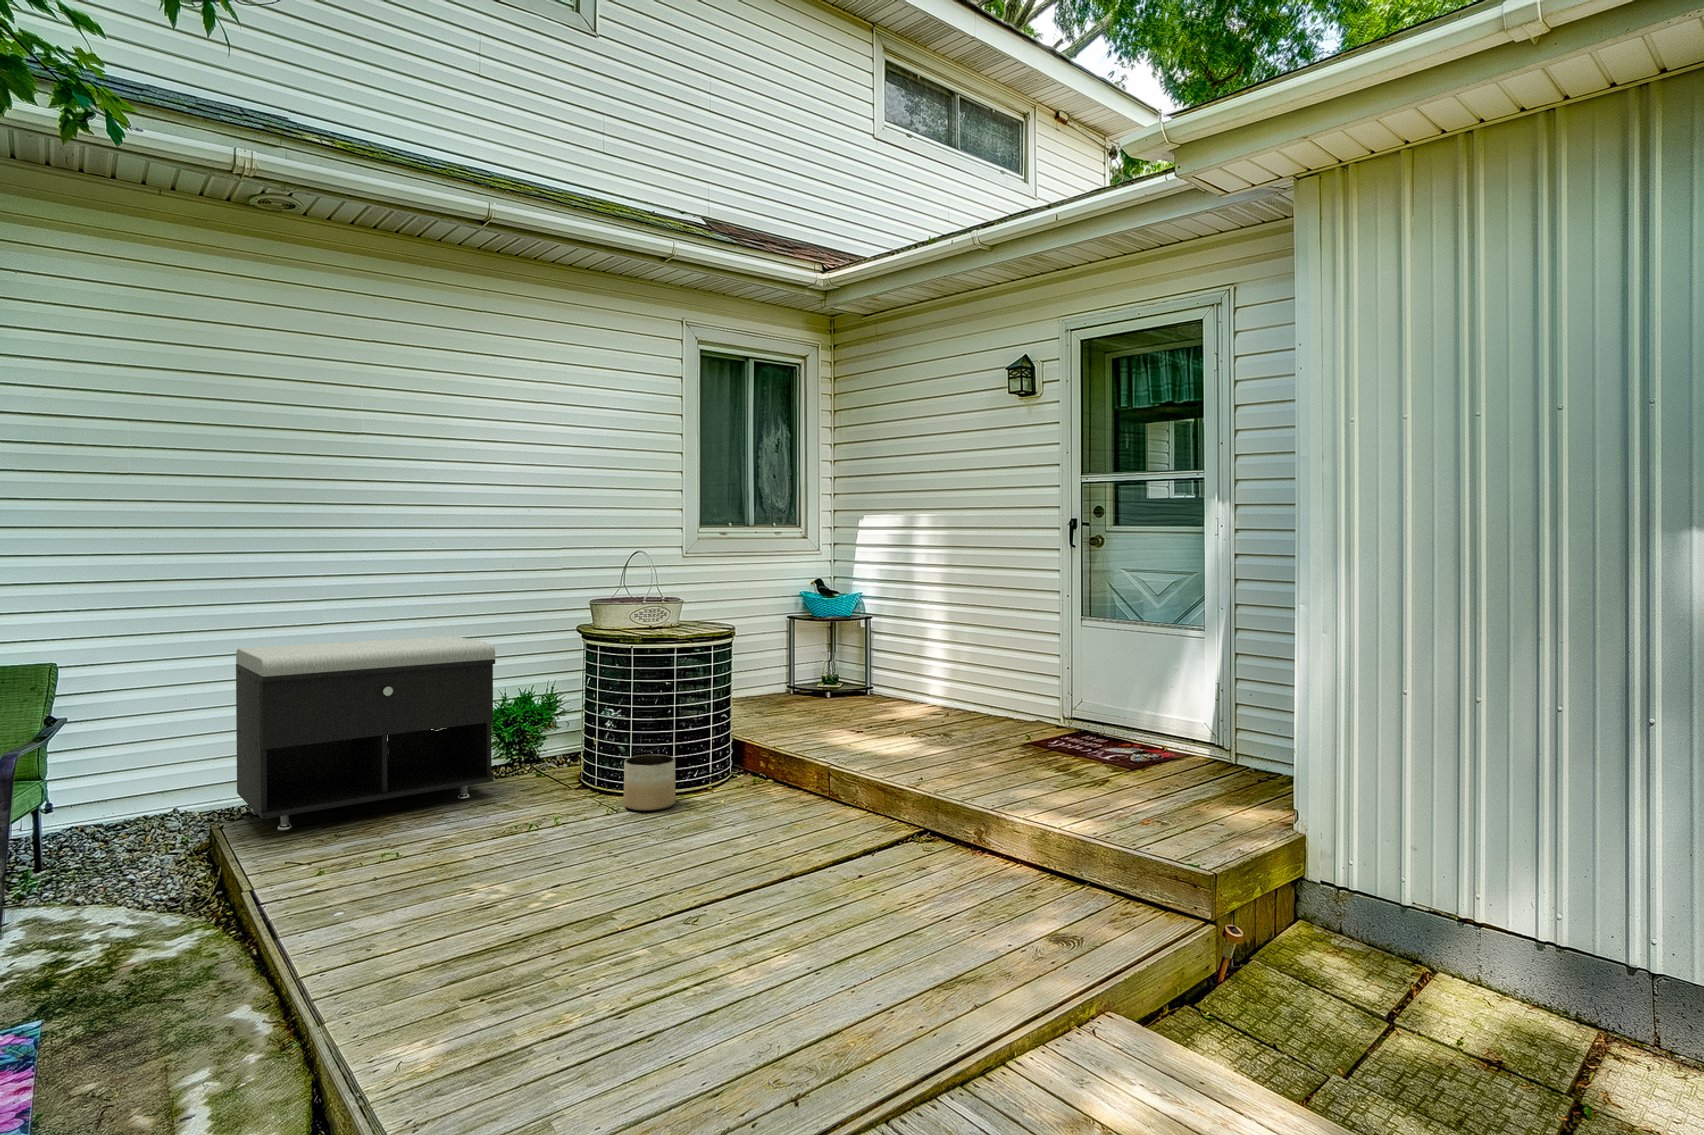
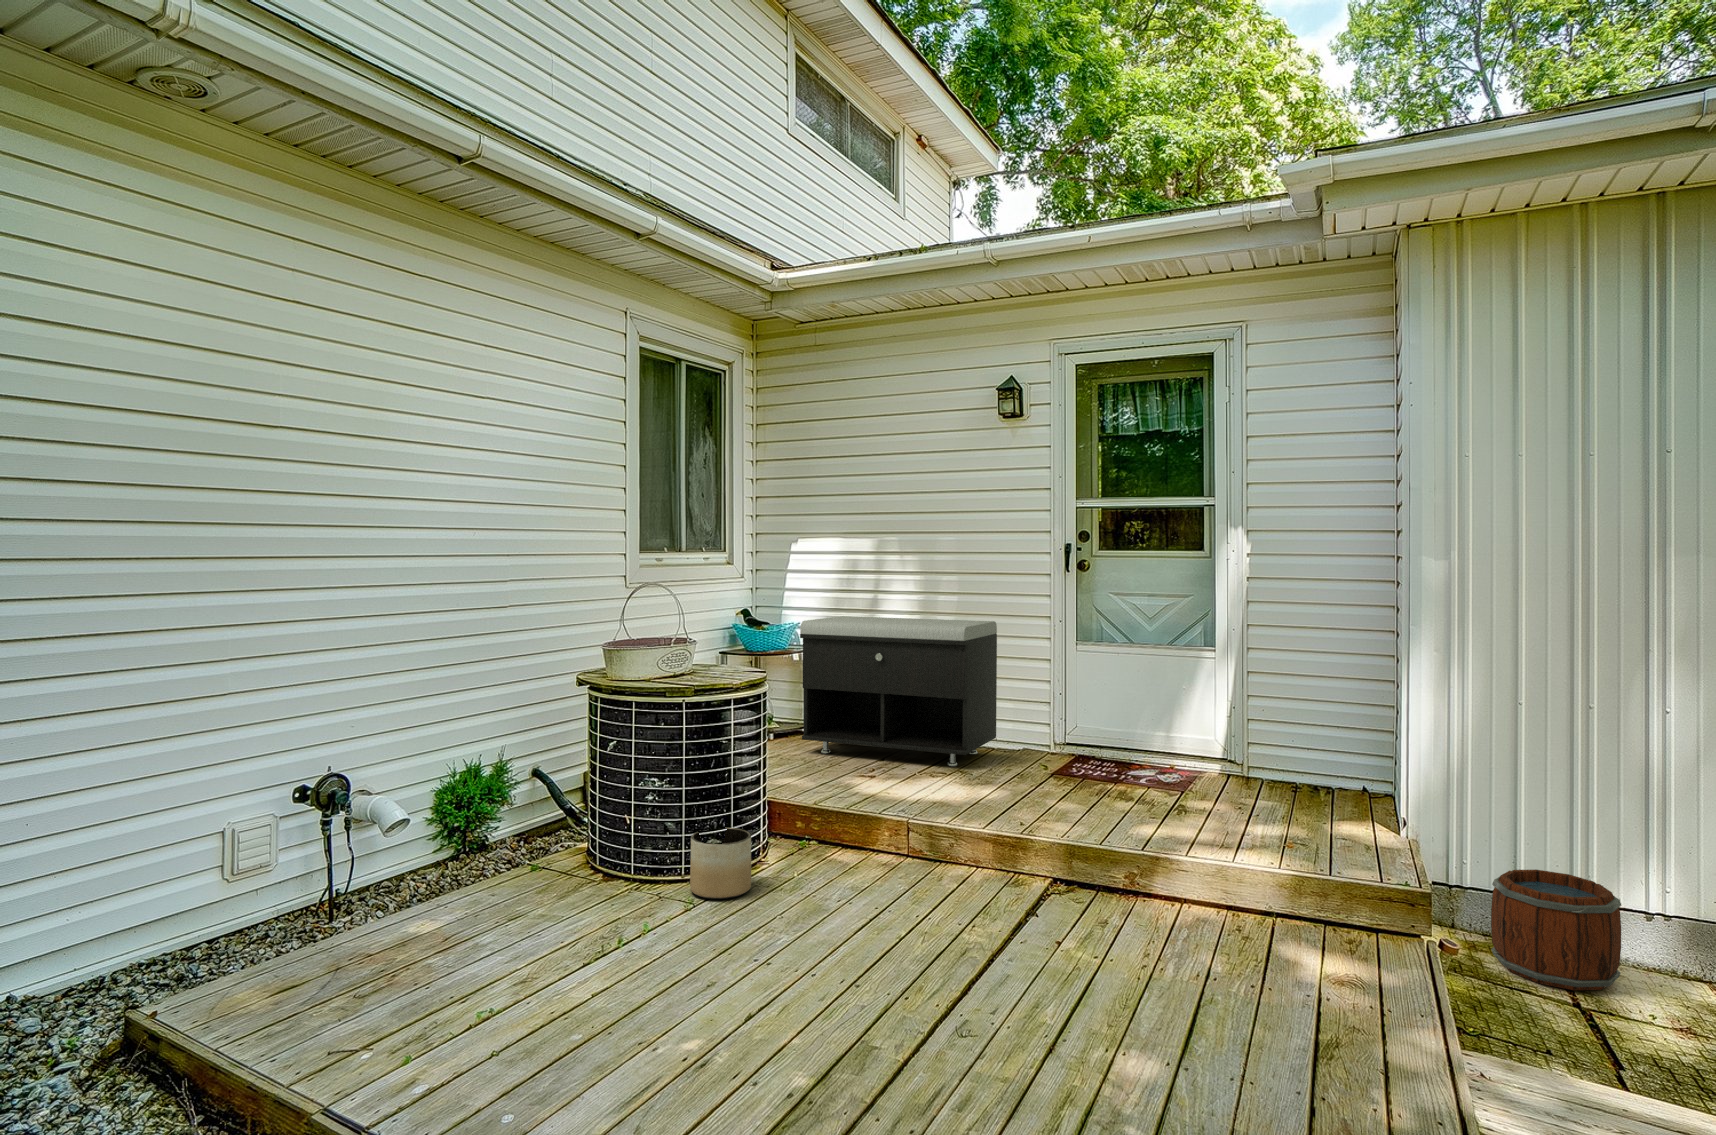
storage bench: present [236,636,495,830] -> present [800,616,997,766]
bucket: none [1333,872,1471,1015] -> present [1491,869,1621,990]

